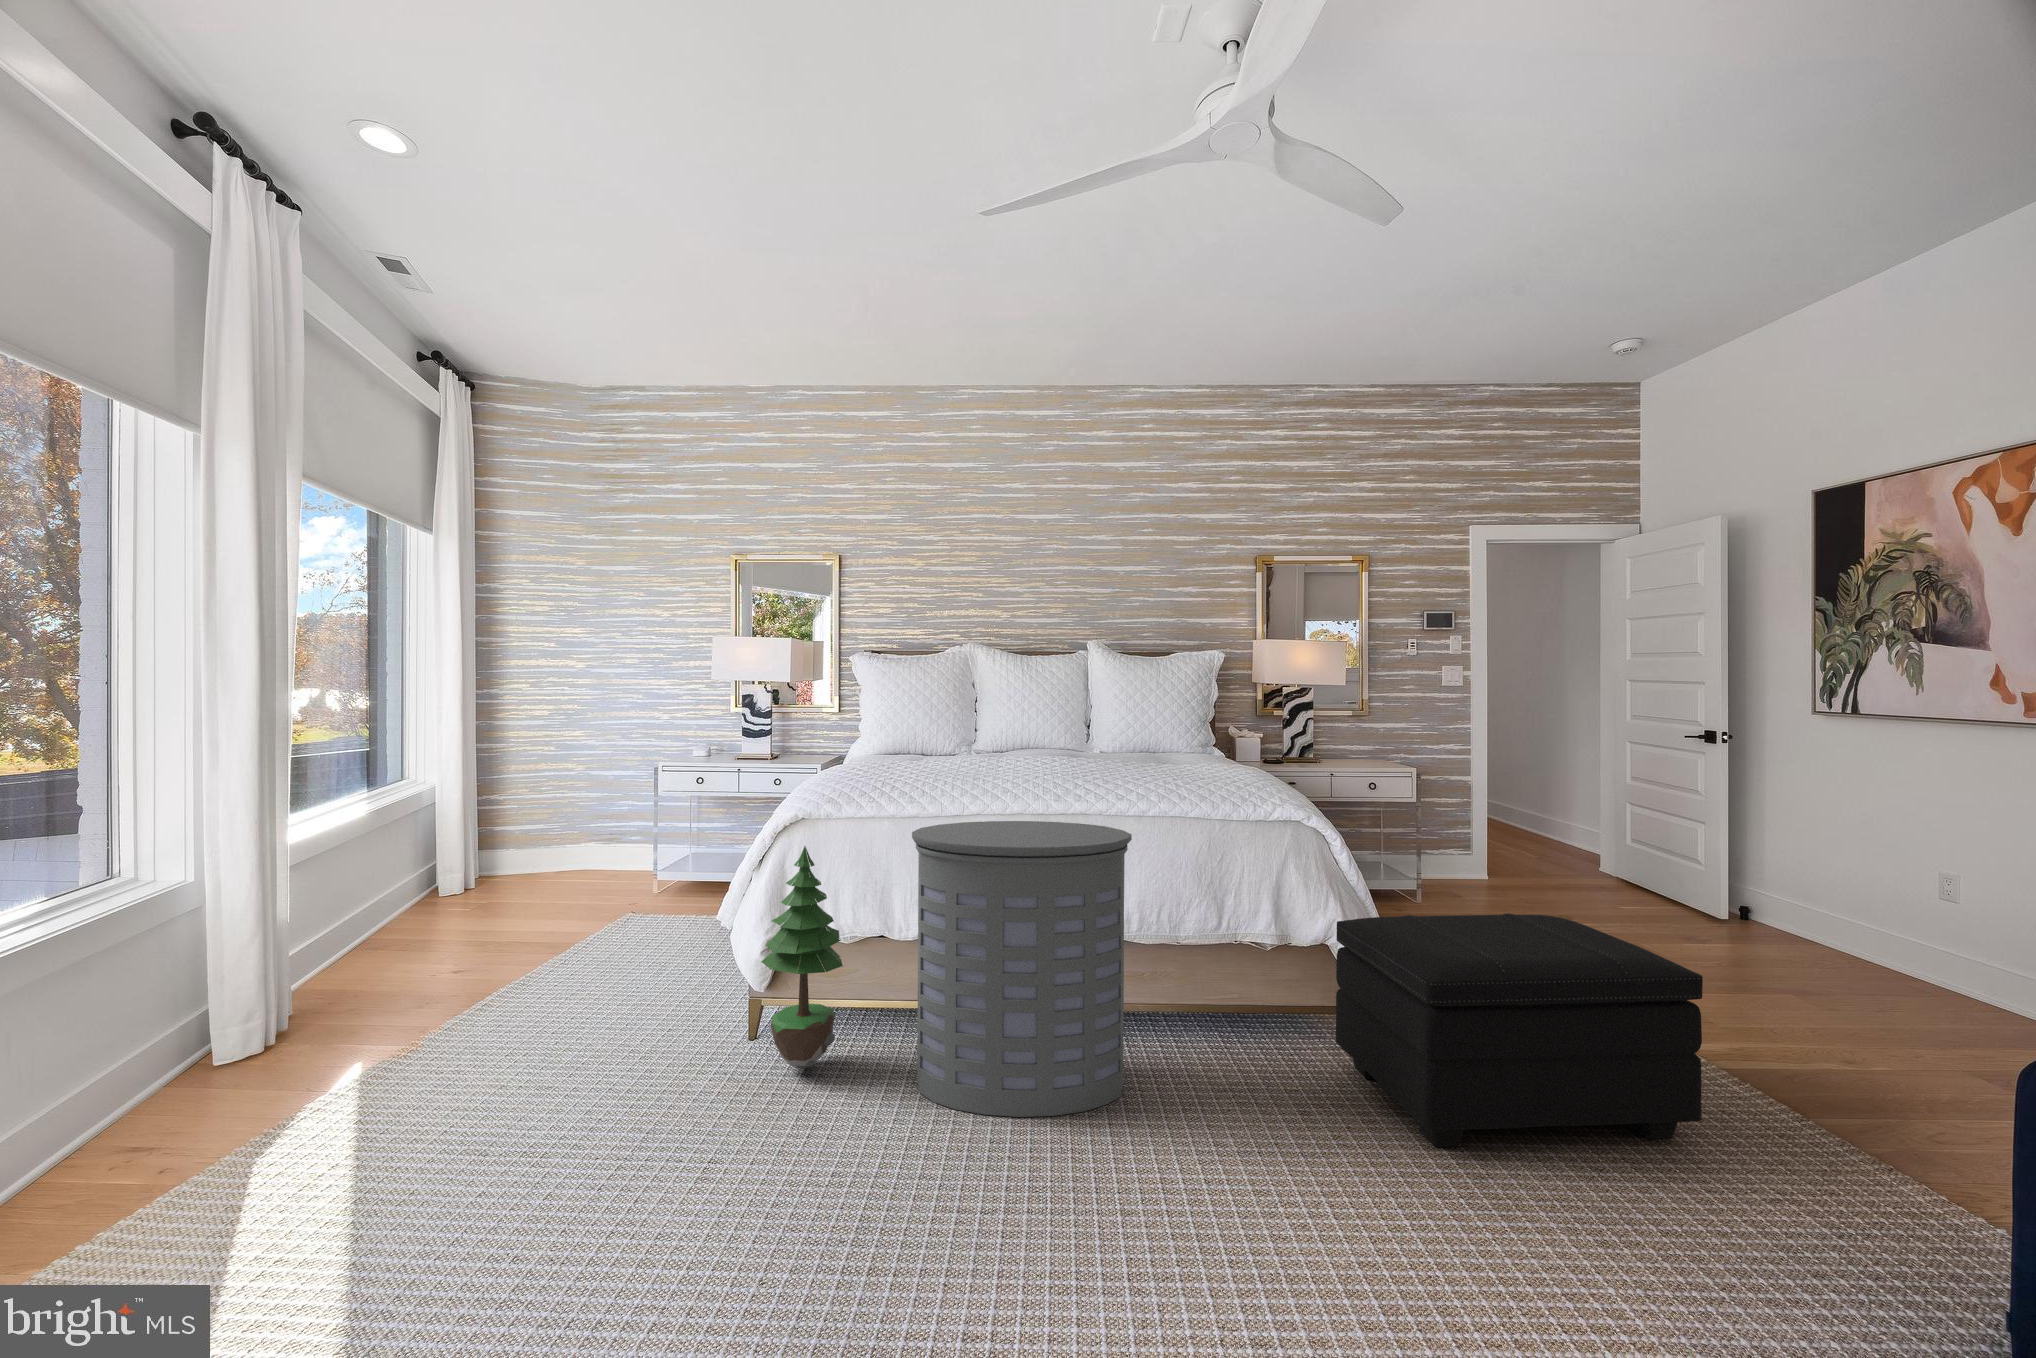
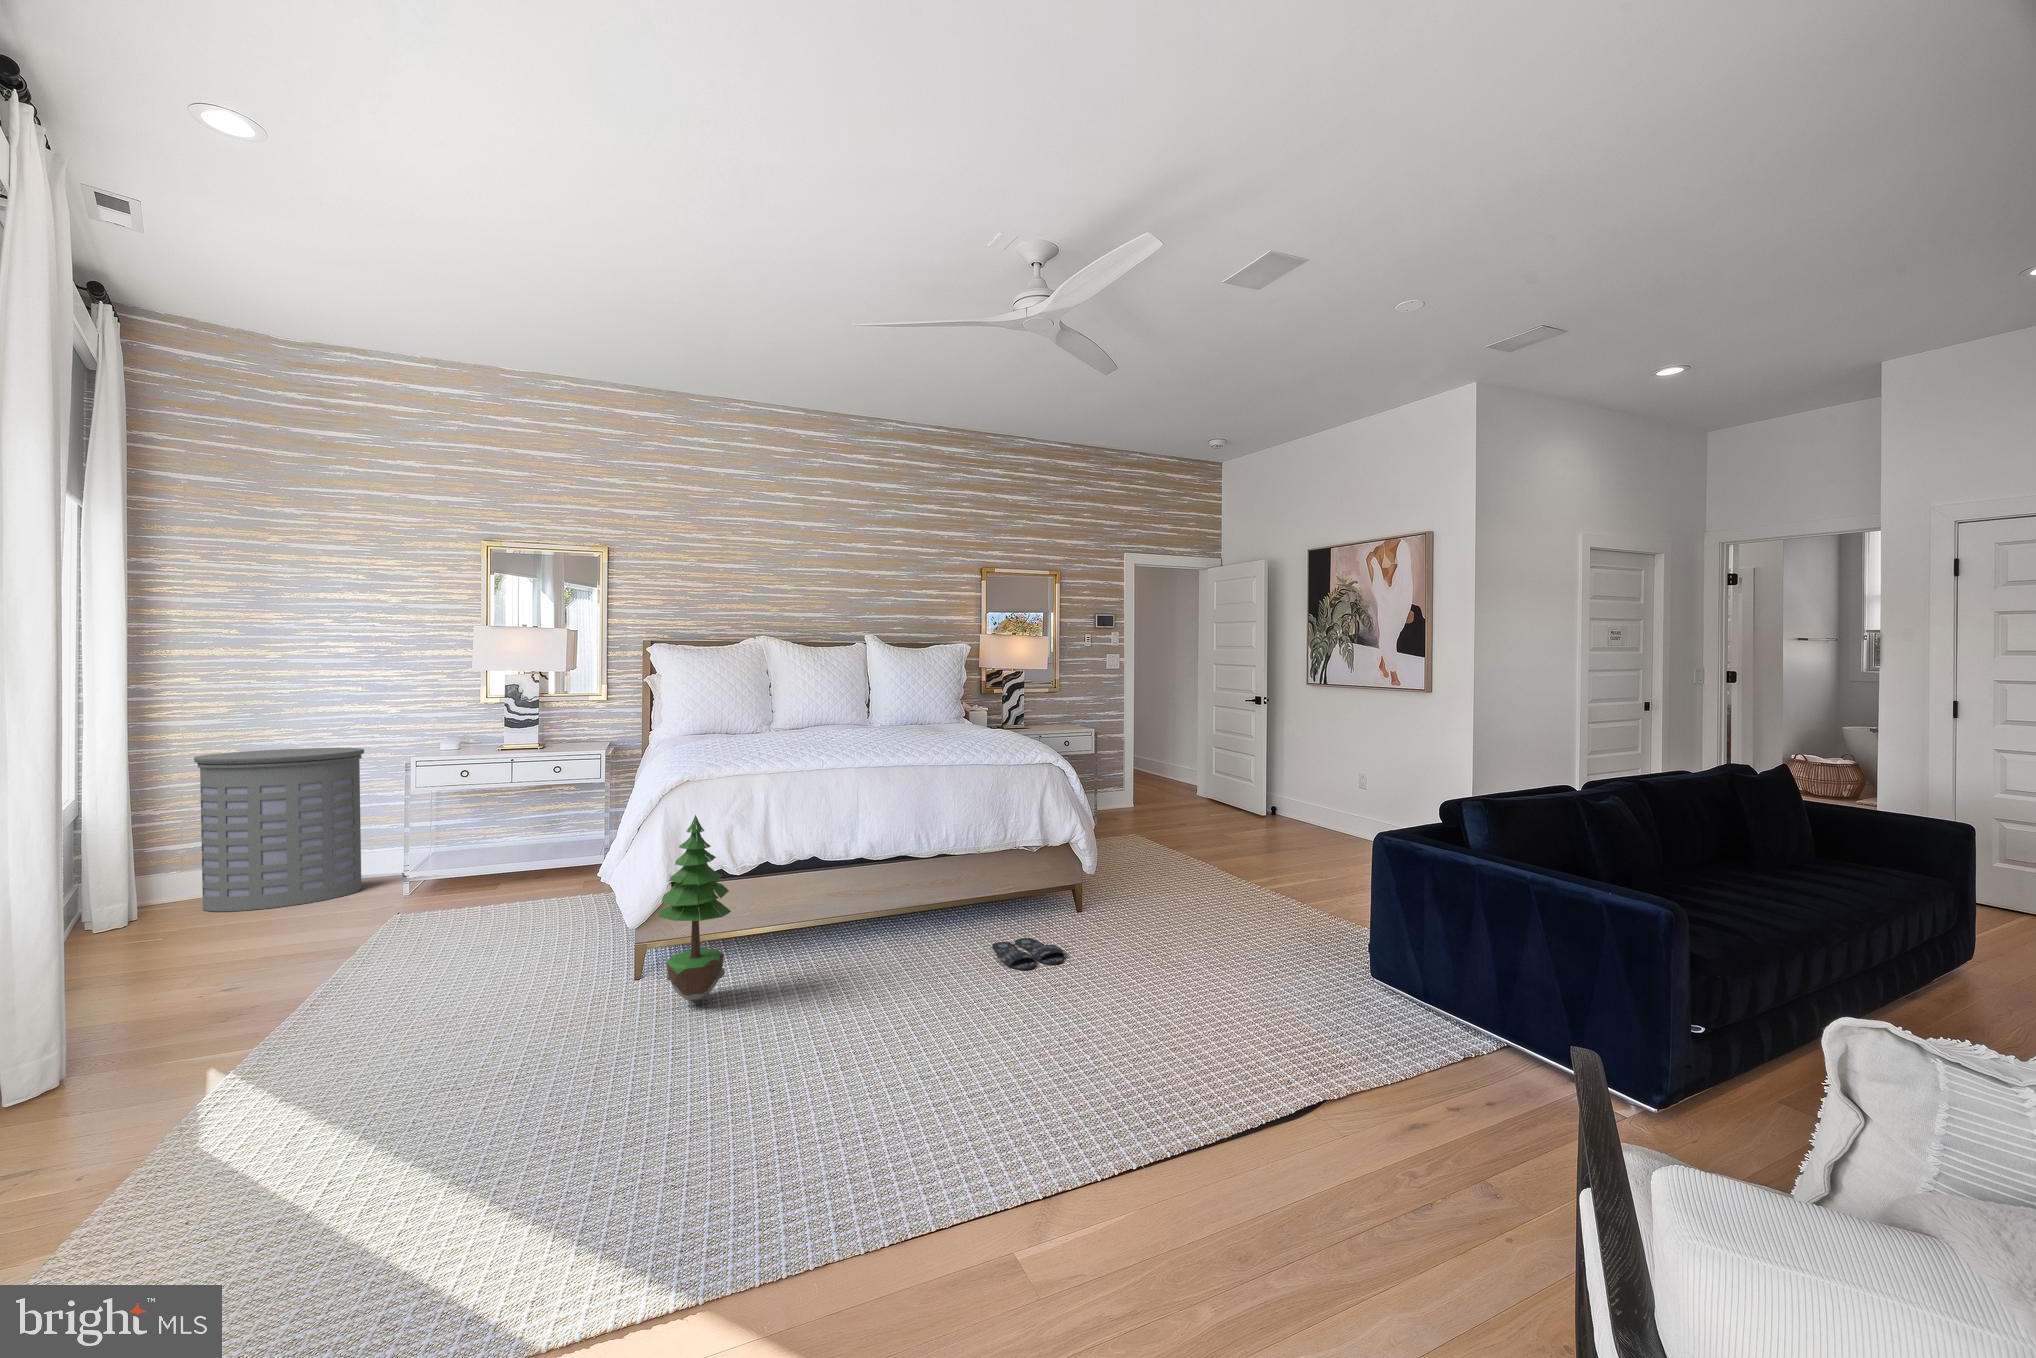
laundry hamper: present [912,821,1132,1117] -> present [194,748,364,911]
footstool: present [1336,913,1703,1147] -> none [1086,820,1288,966]
slippers: none [1186,1055,1286,1109] -> present [992,938,1064,970]

